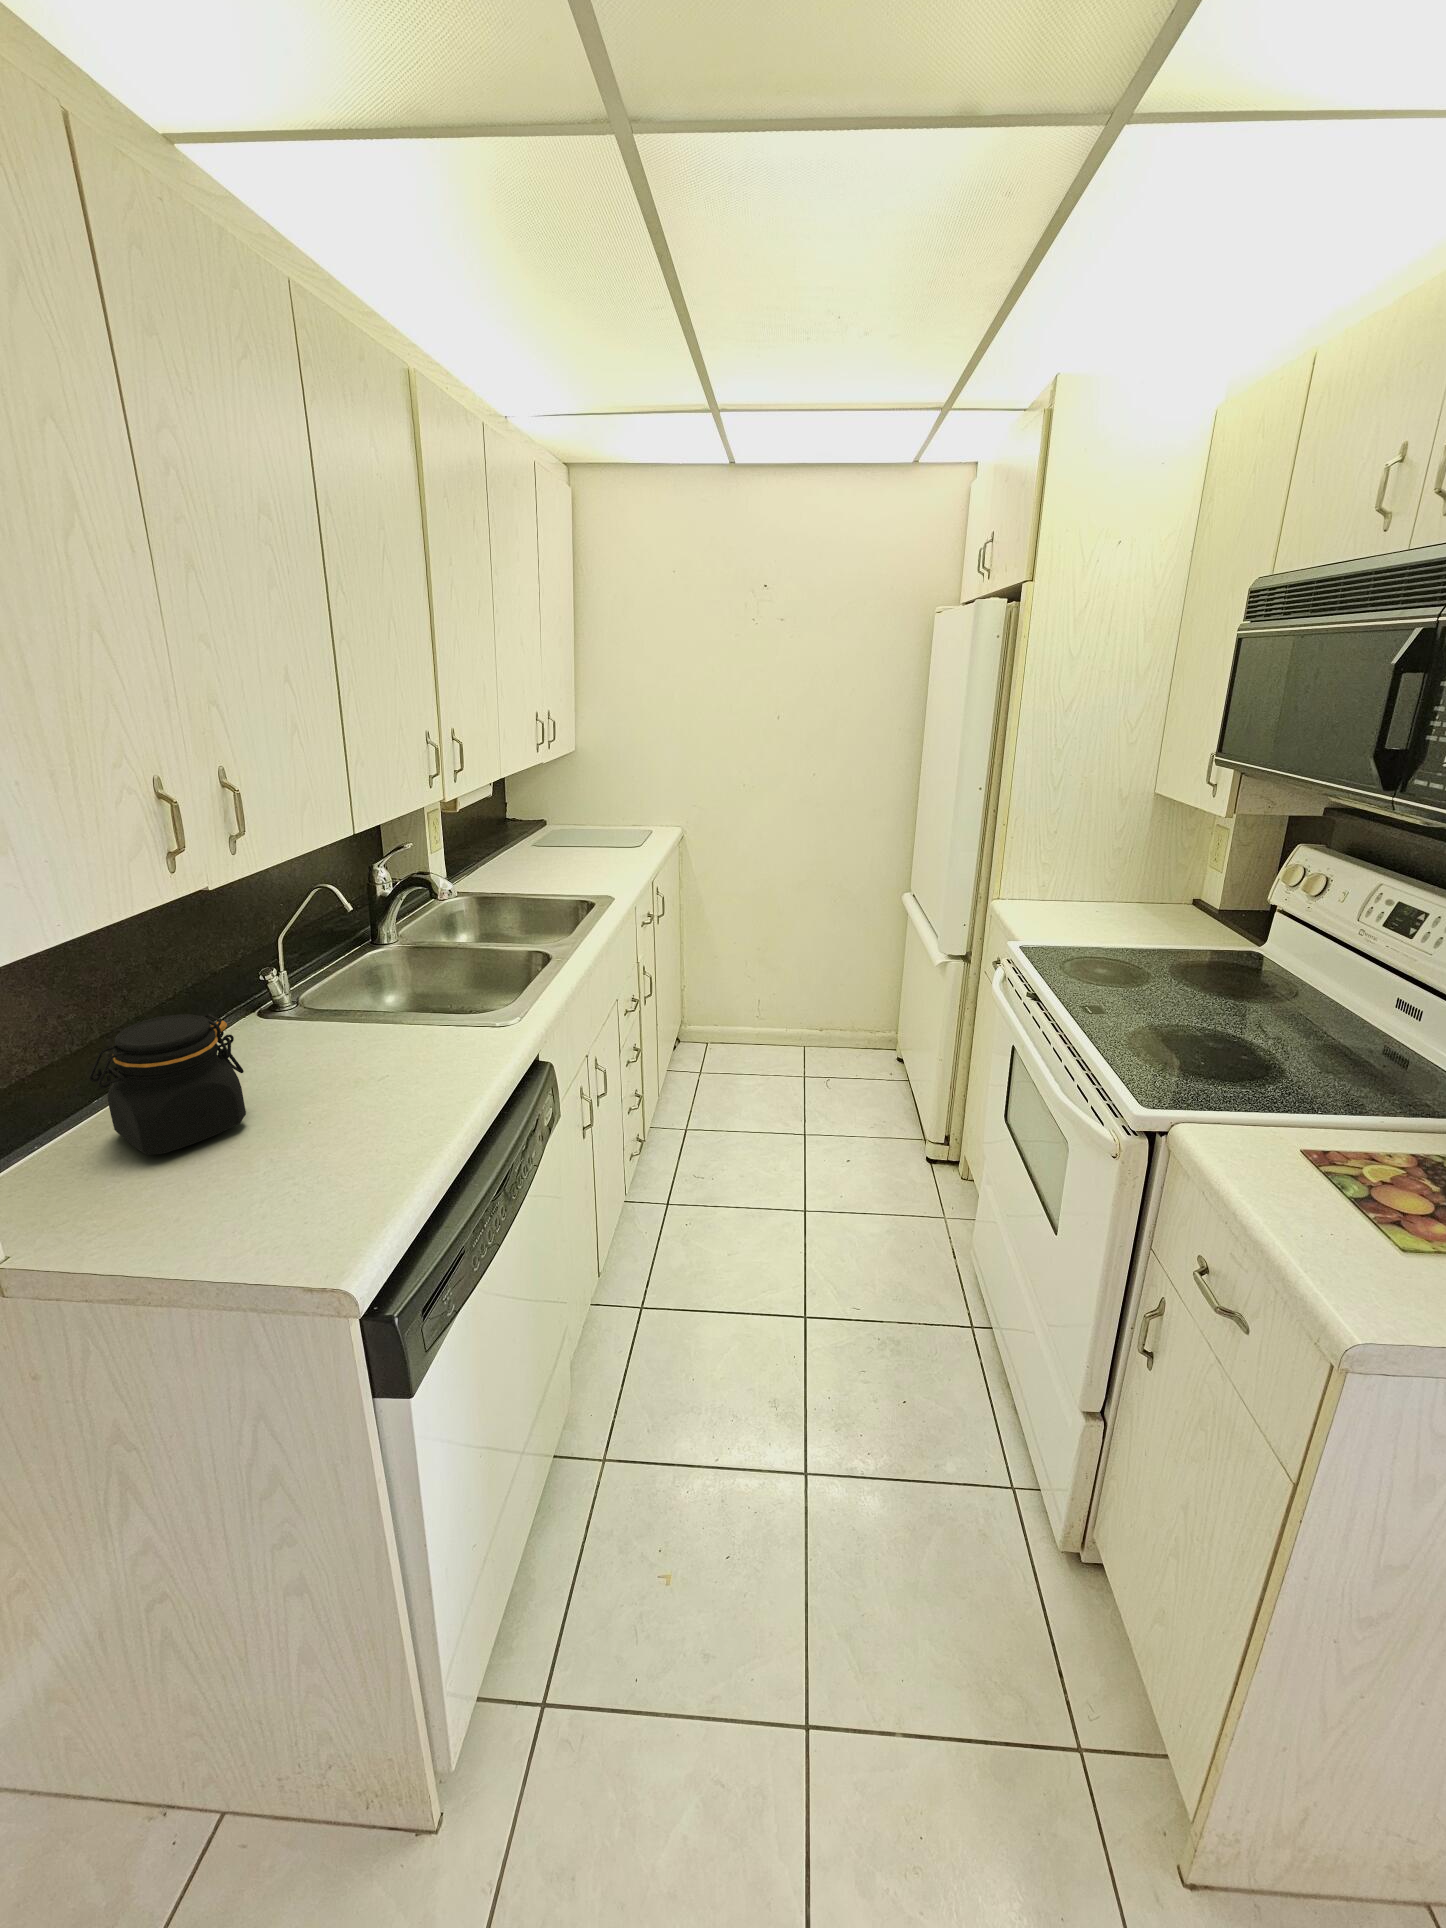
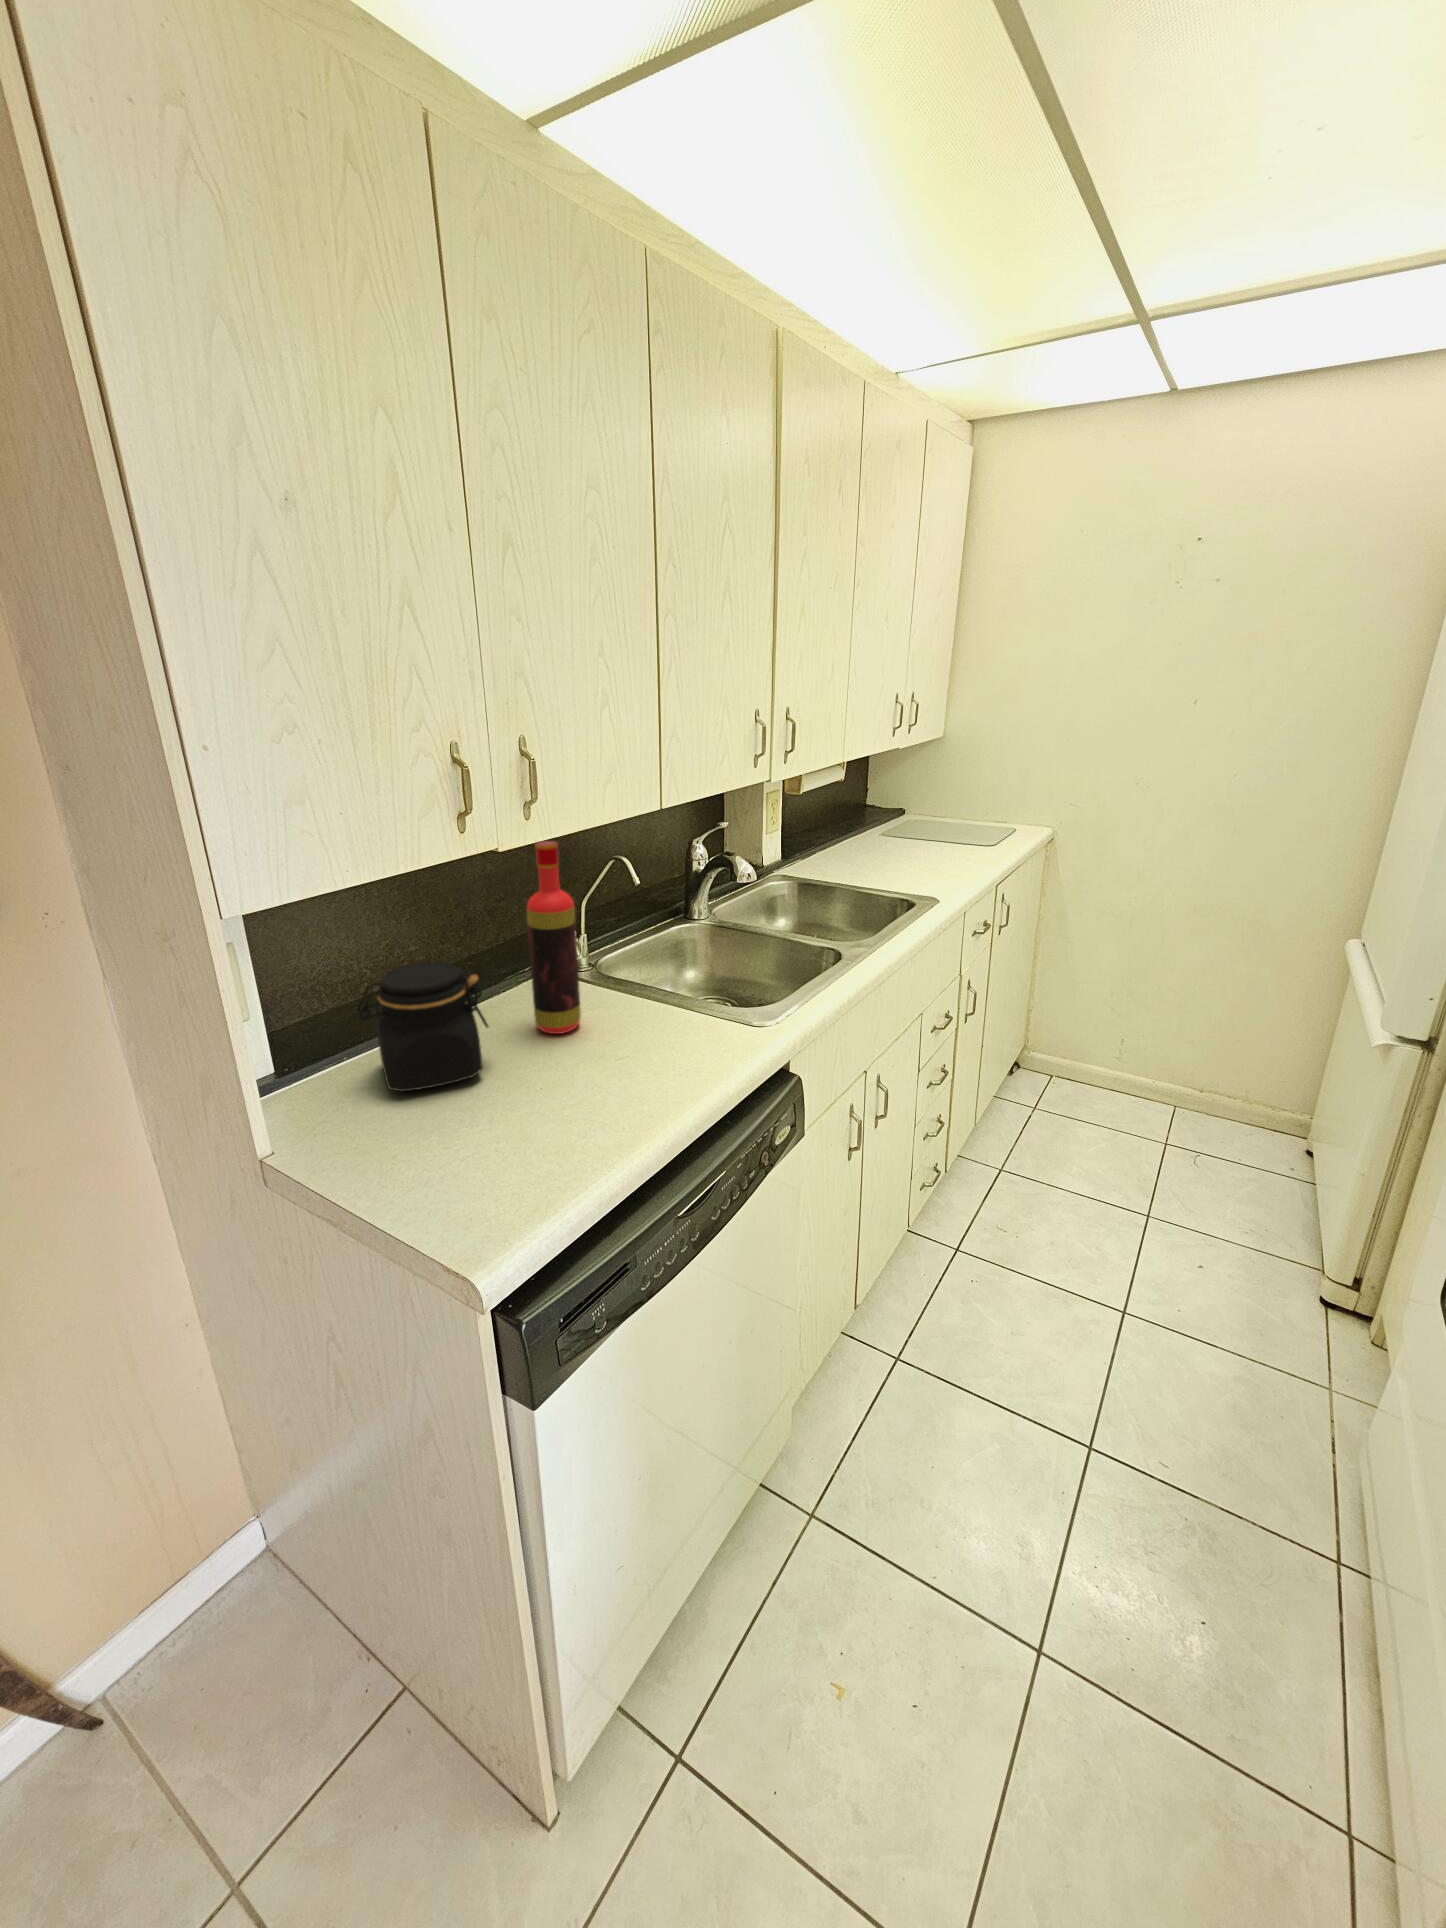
bottle: none [257,877,325,1071] -> present [527,841,581,1034]

